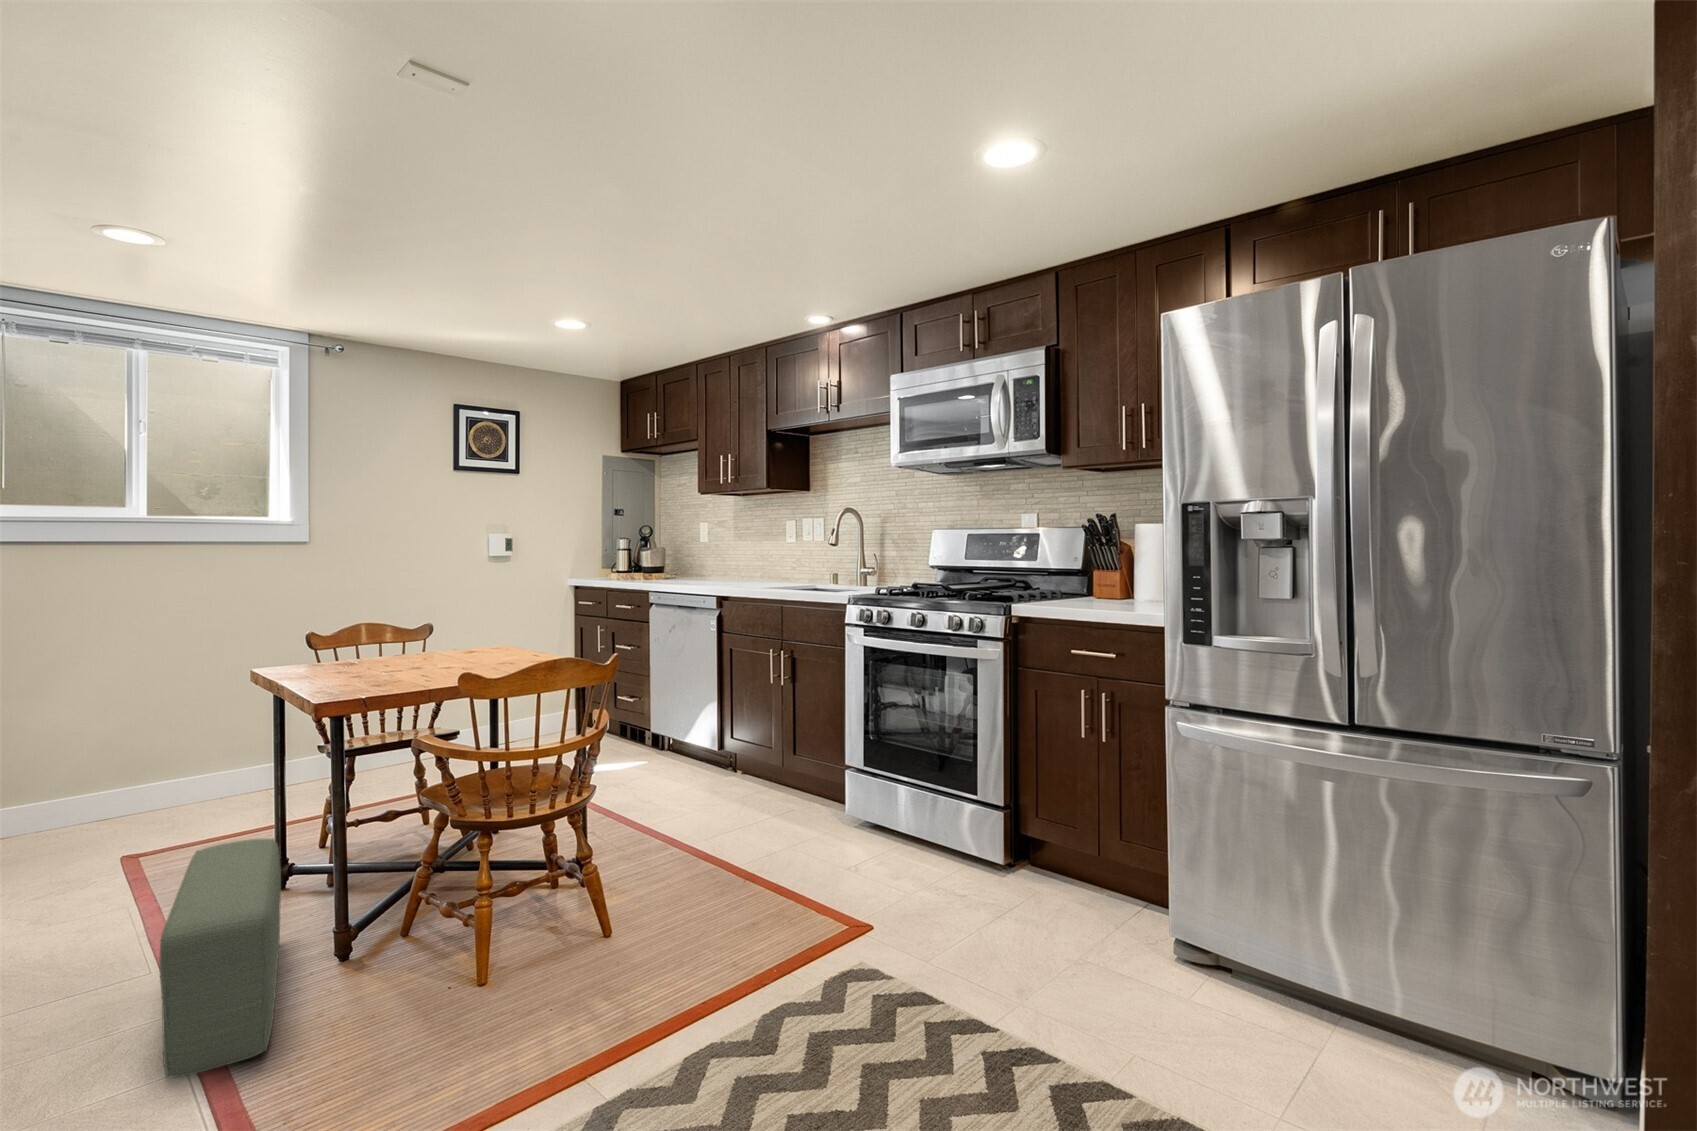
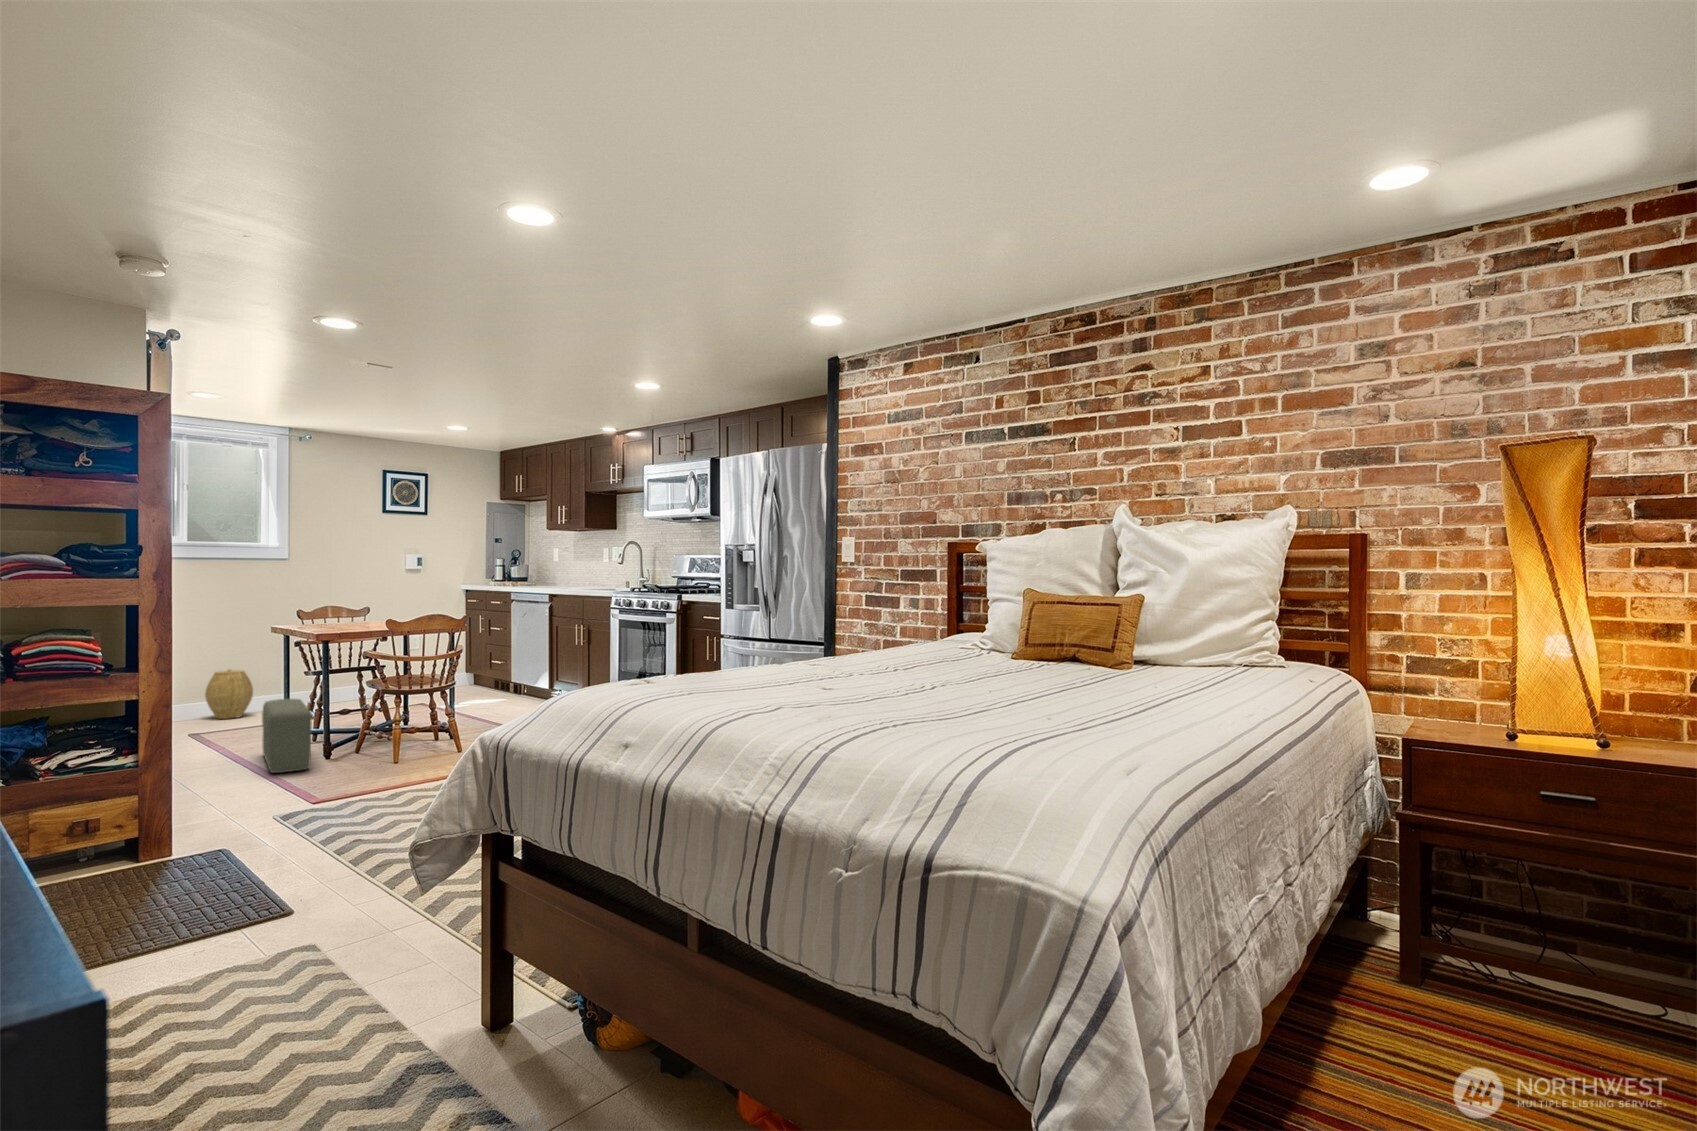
woven basket: none [156,730,241,817] -> present [205,669,253,719]

